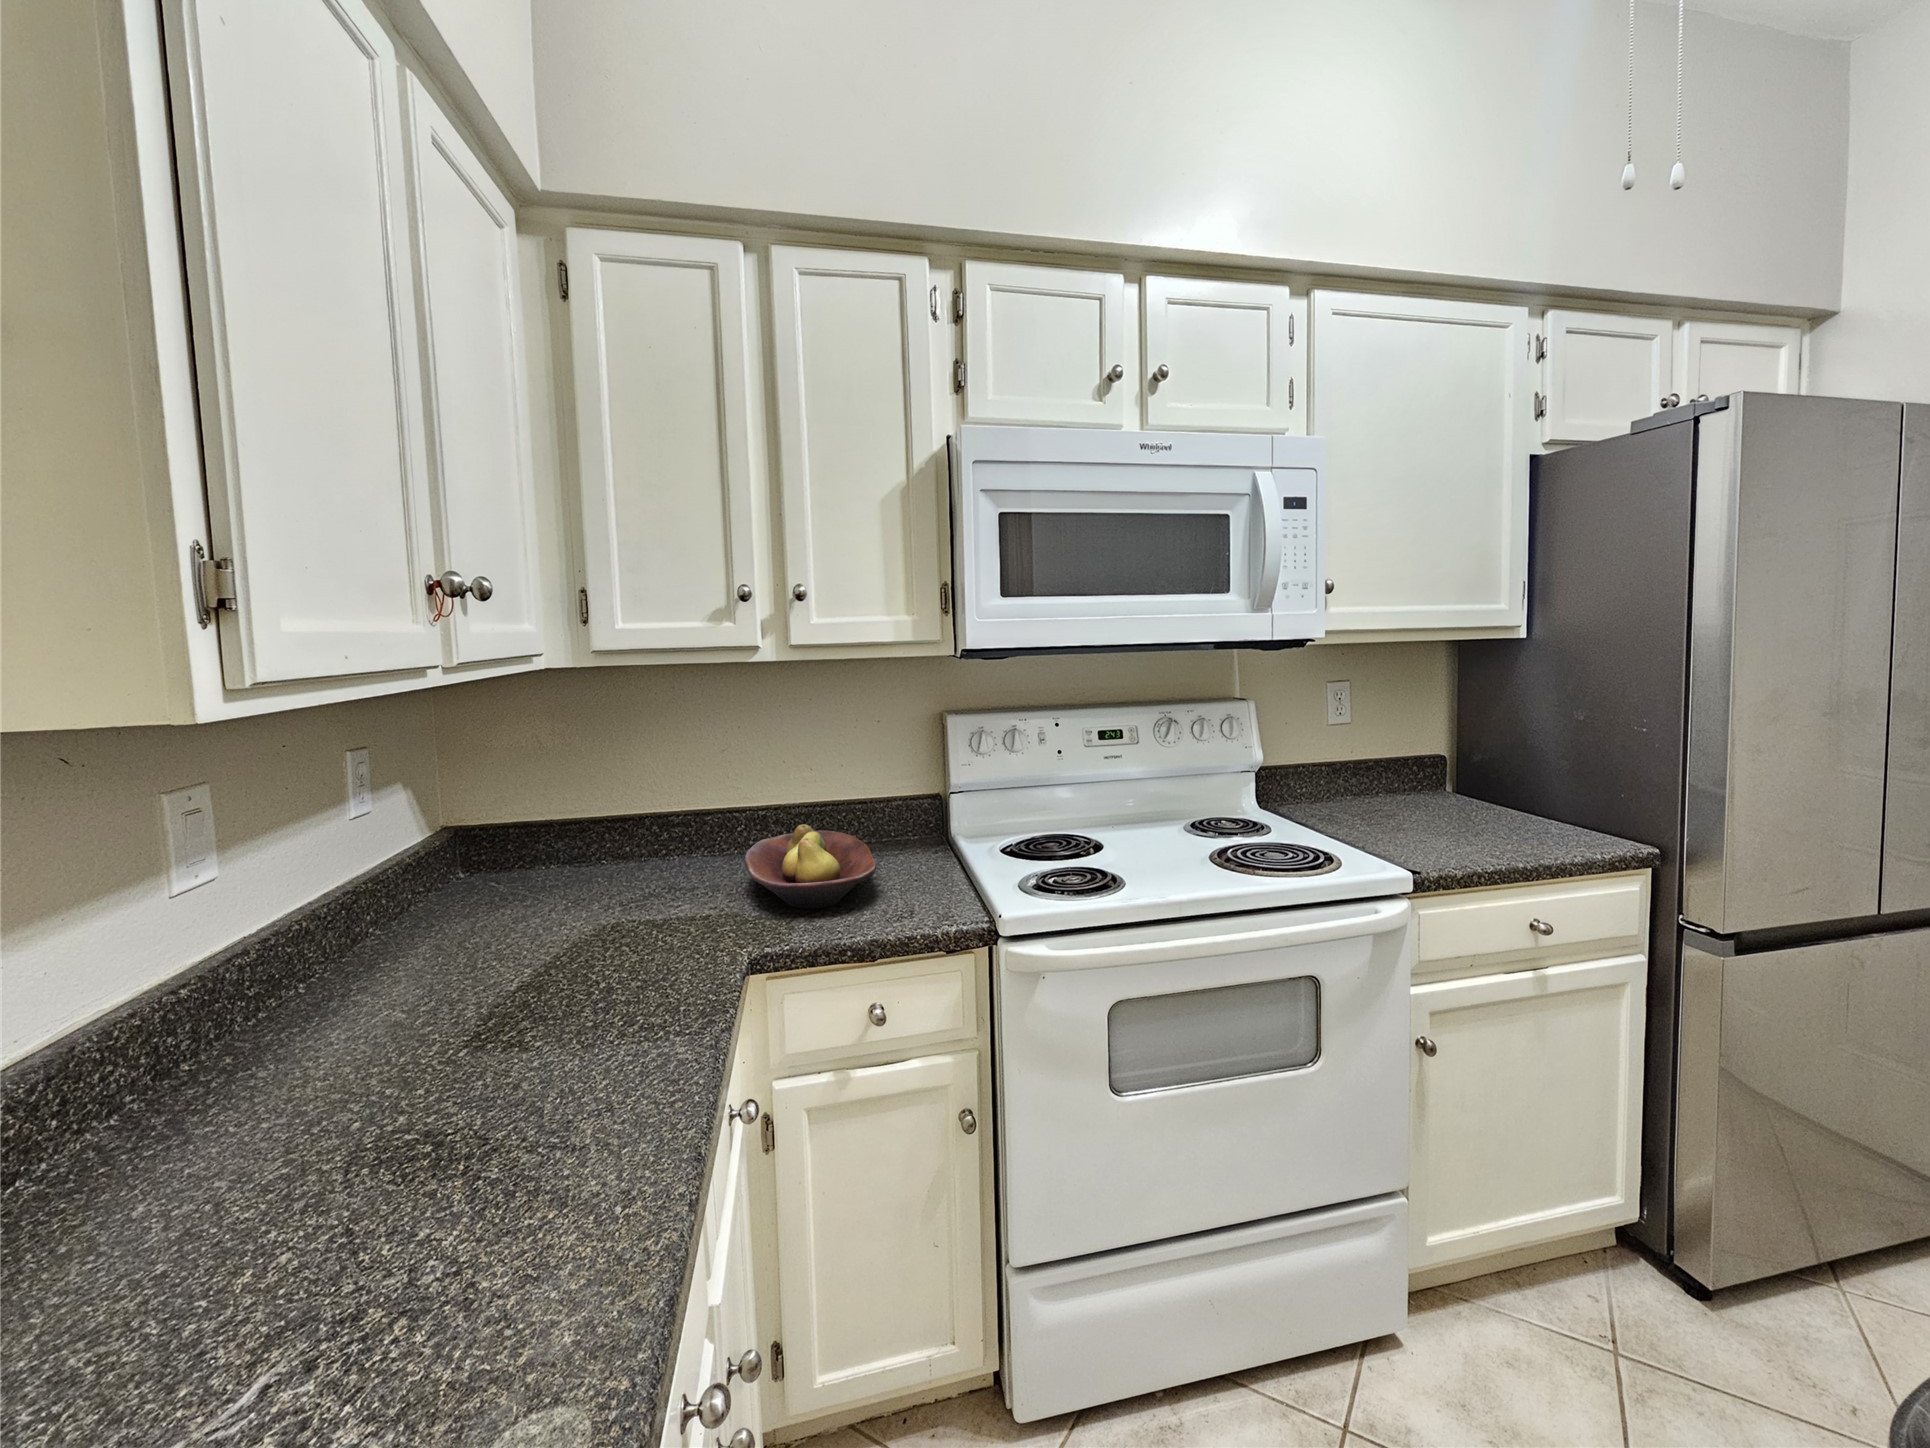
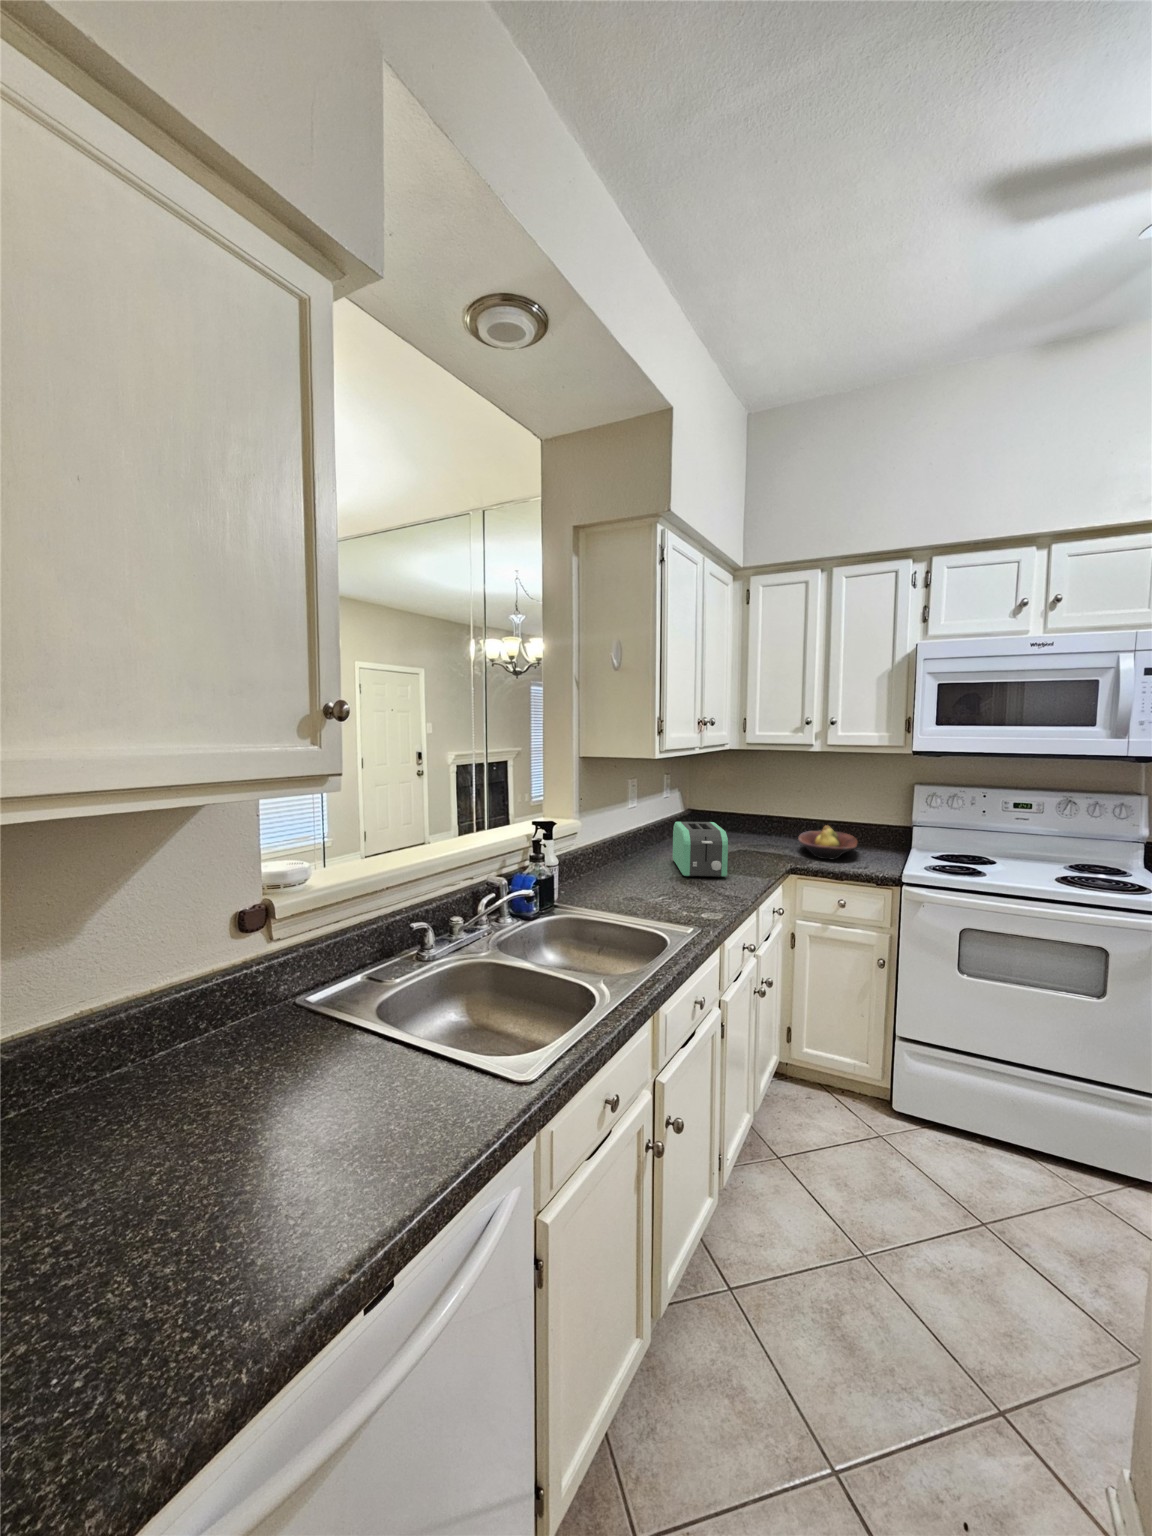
toaster: none [363,897,582,1144] -> present [673,822,728,877]

